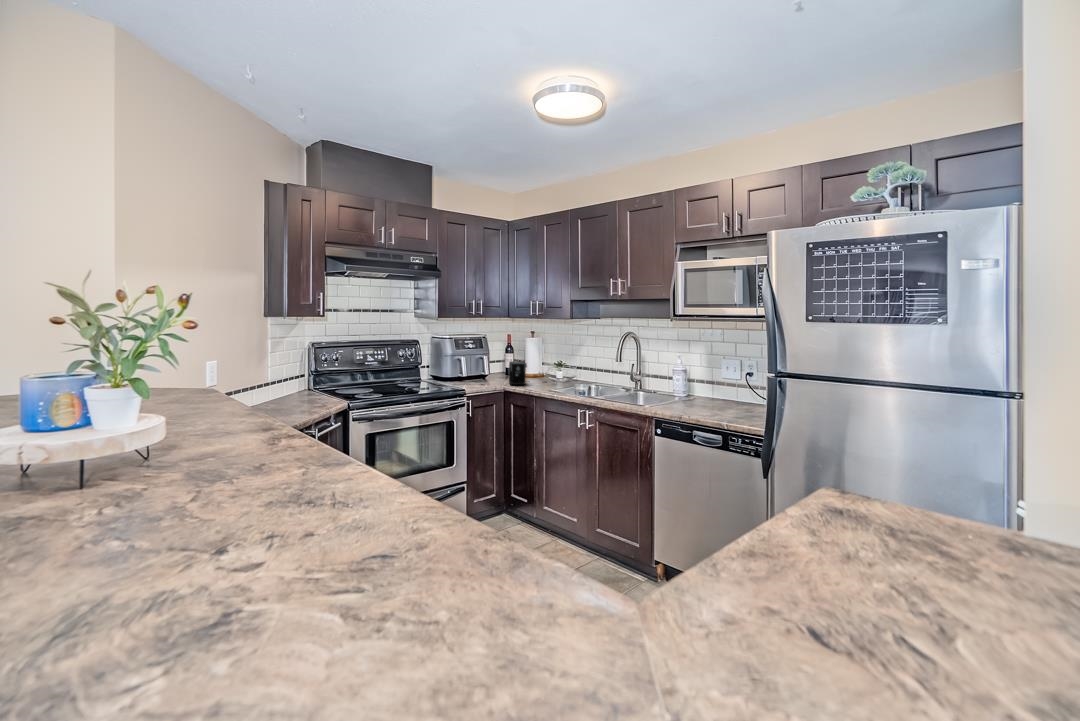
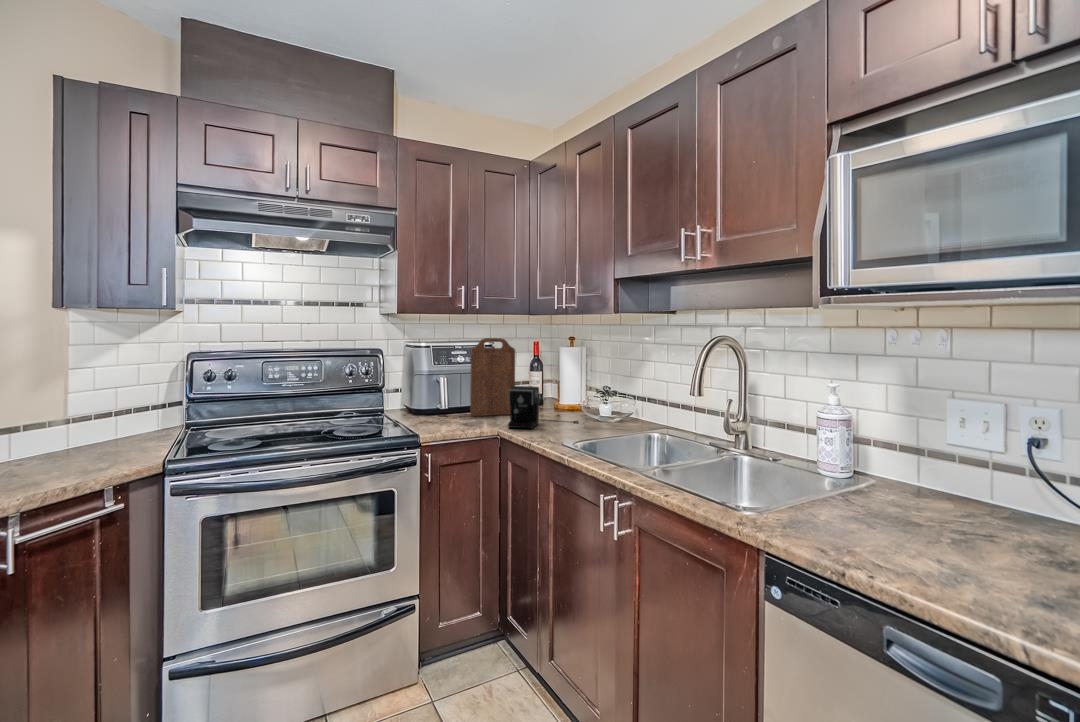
cutting board: none [479,333,505,381] -> present [470,338,515,416]

